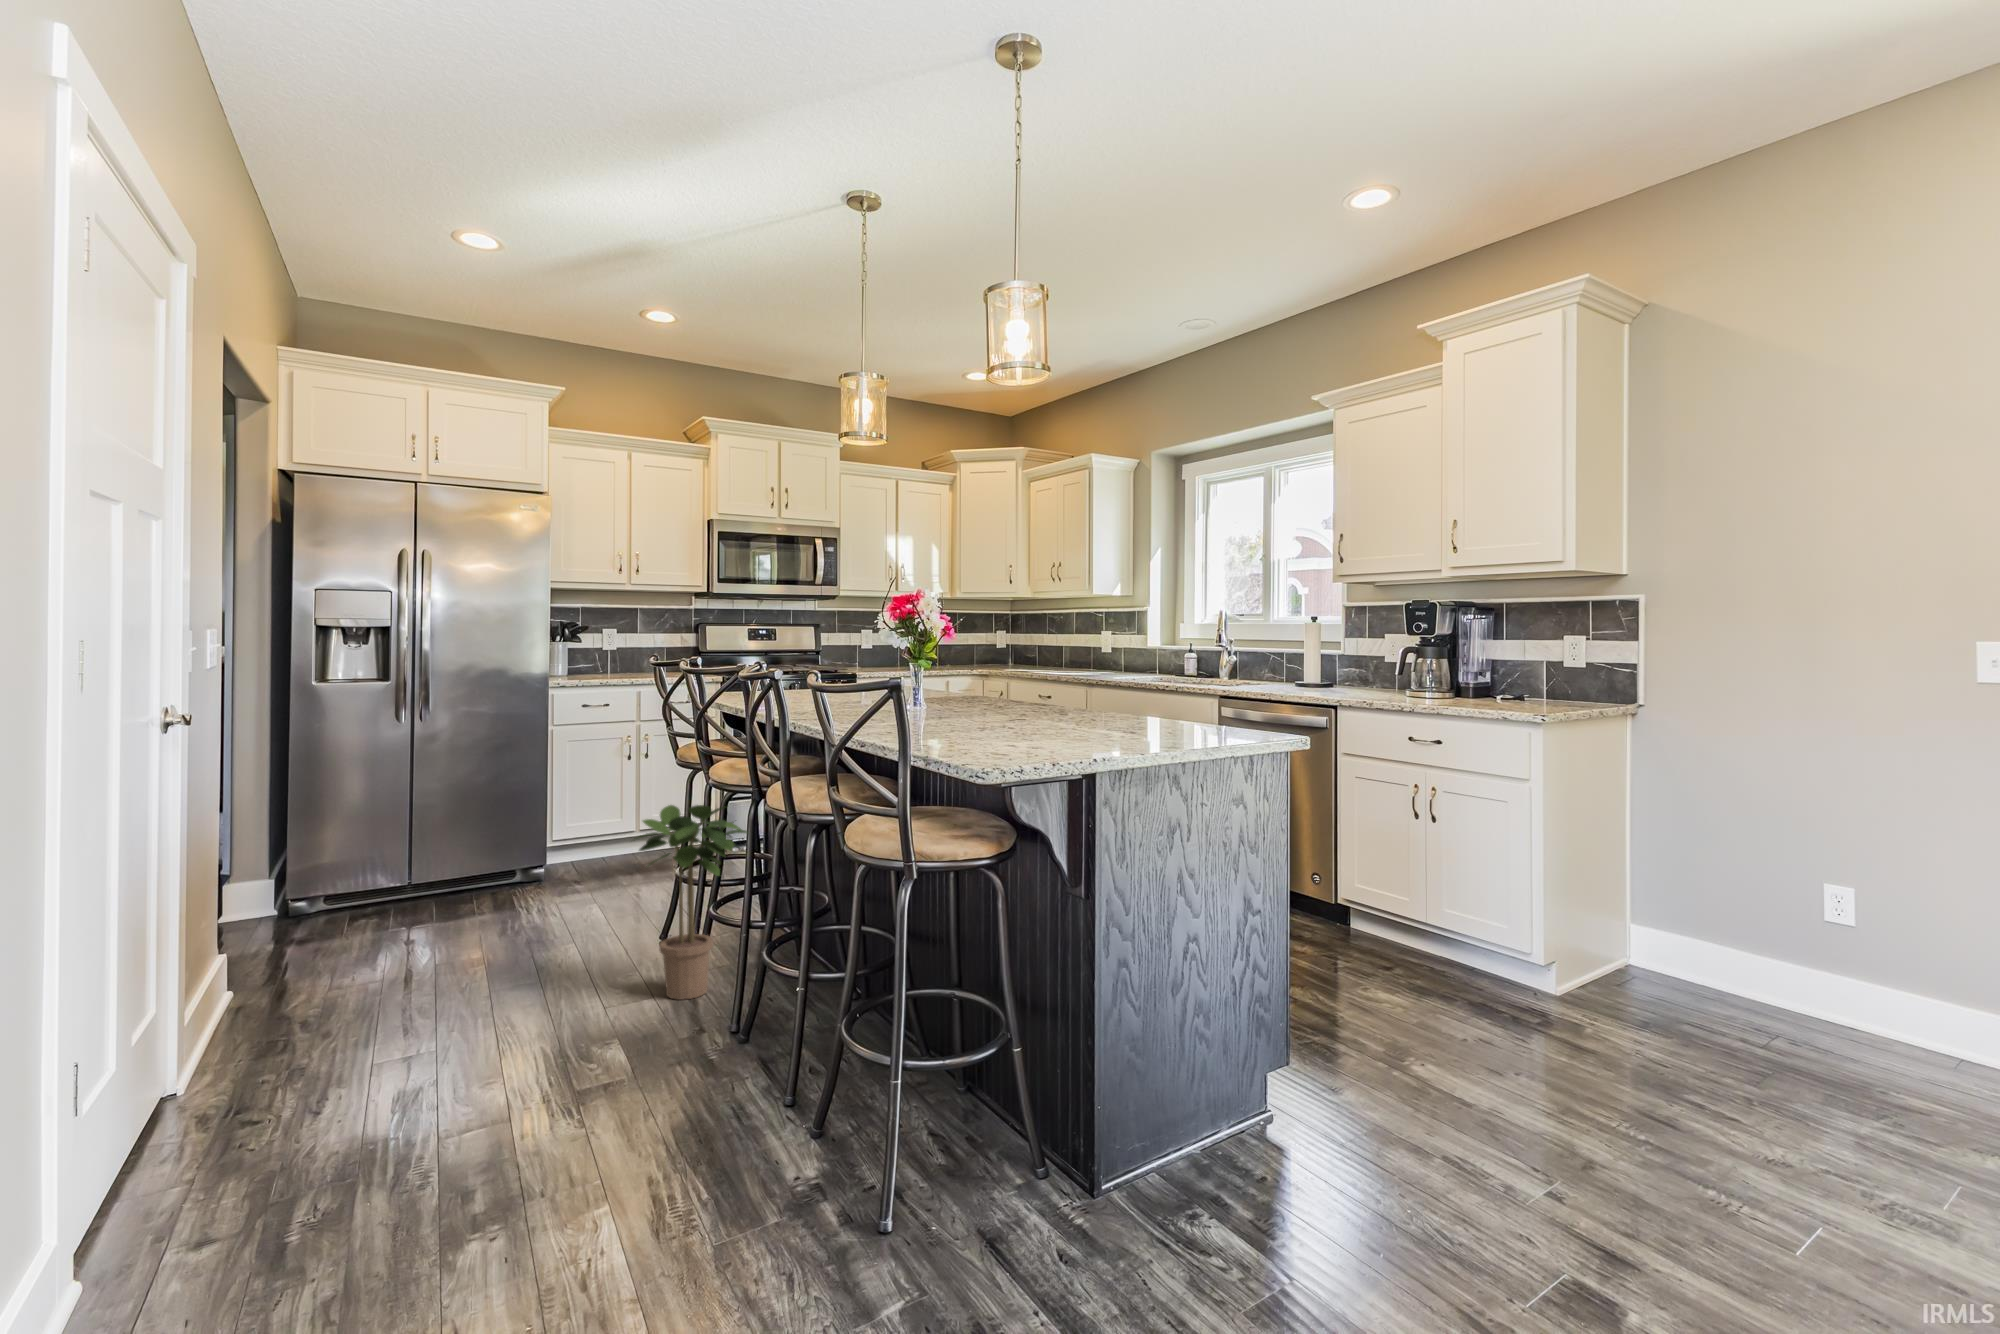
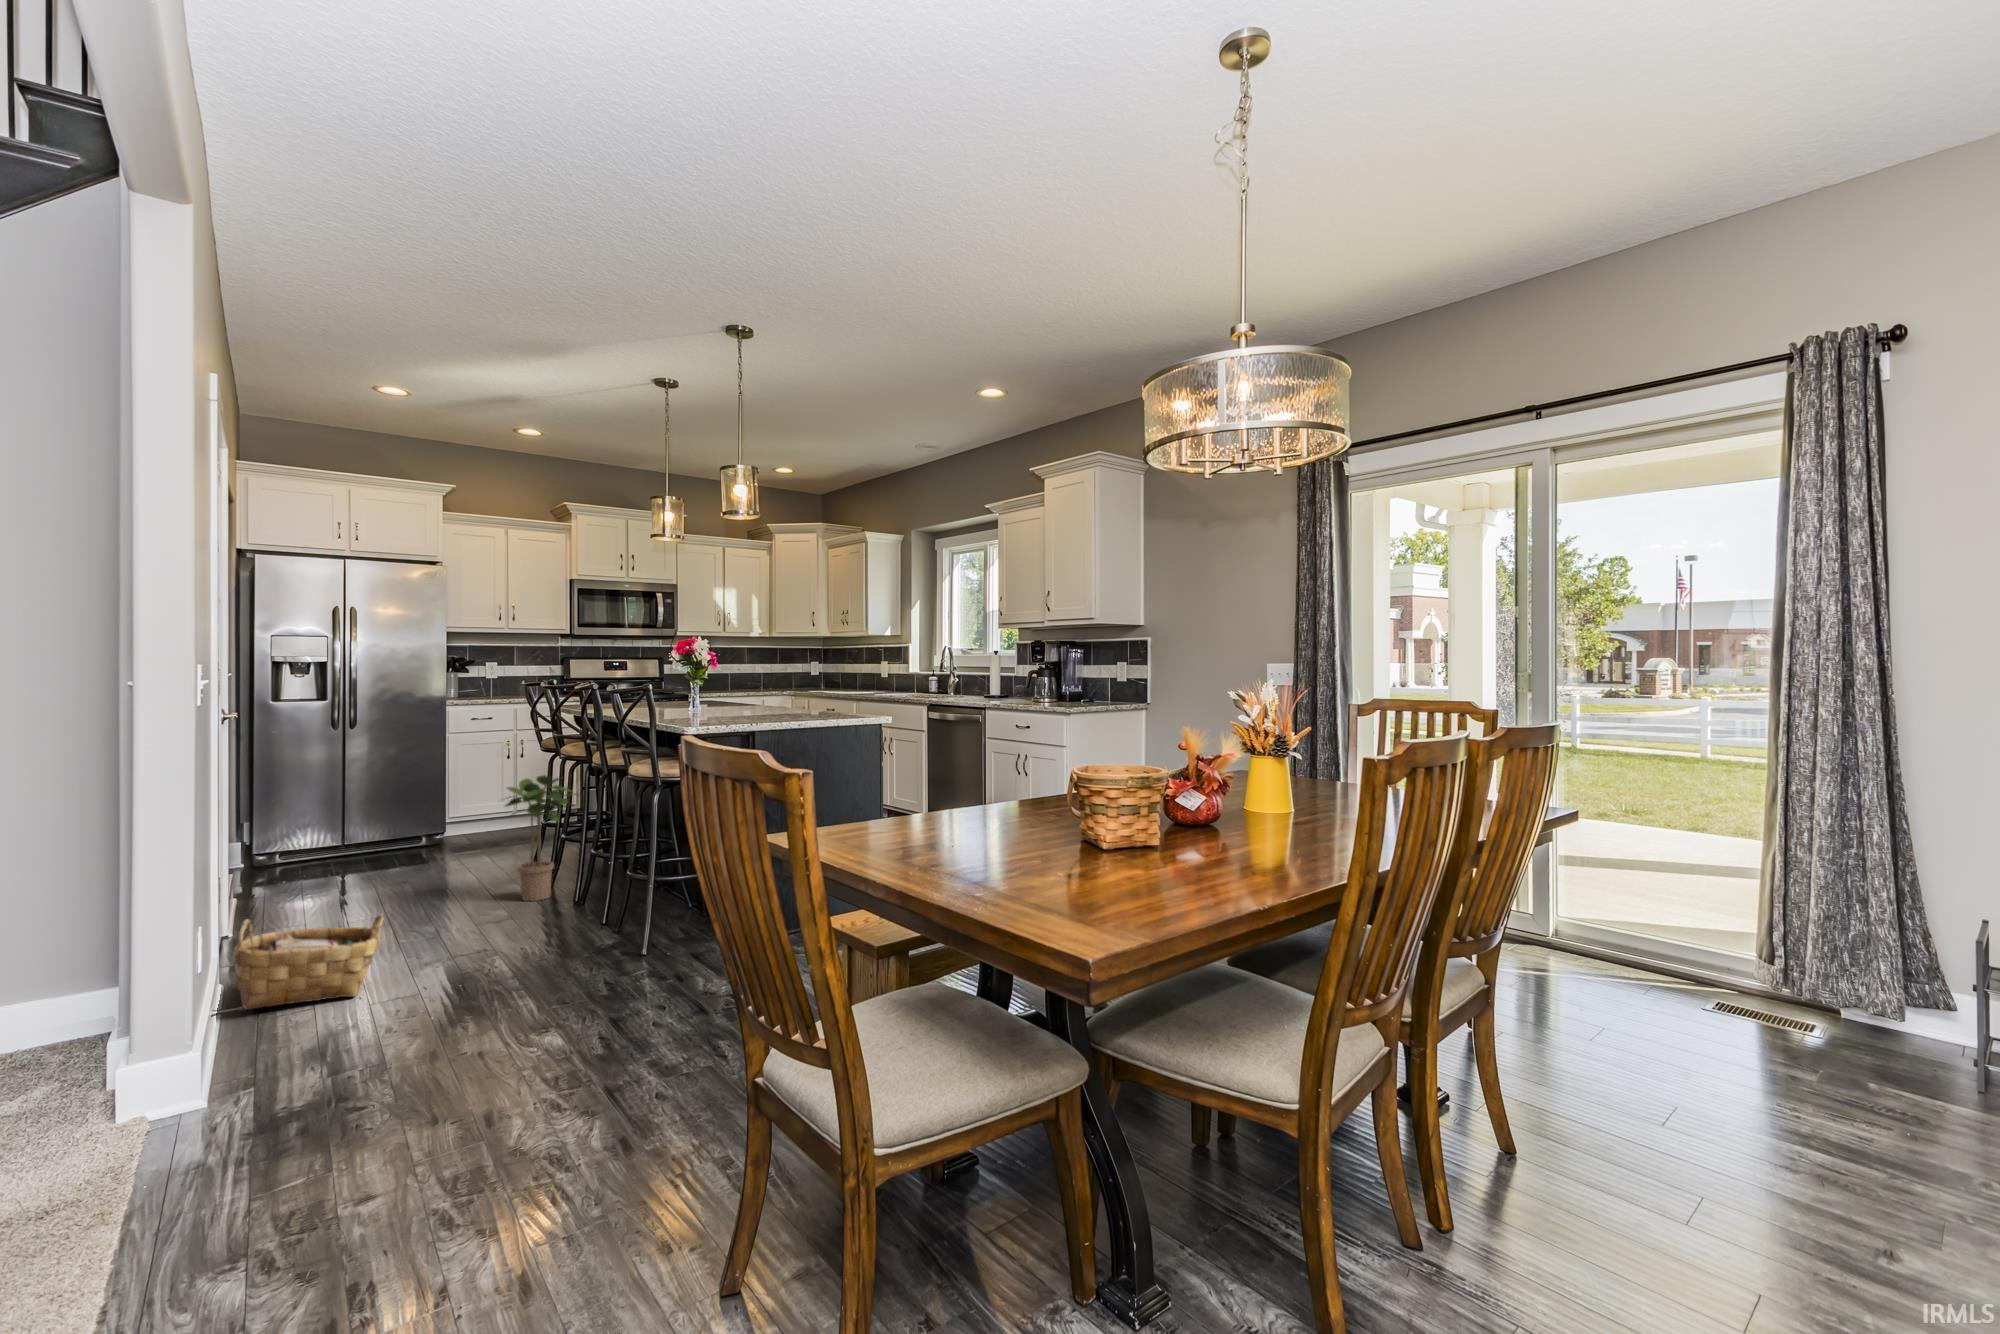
woven basket: none [175,1077,451,1287] -> present [233,915,383,1010]

